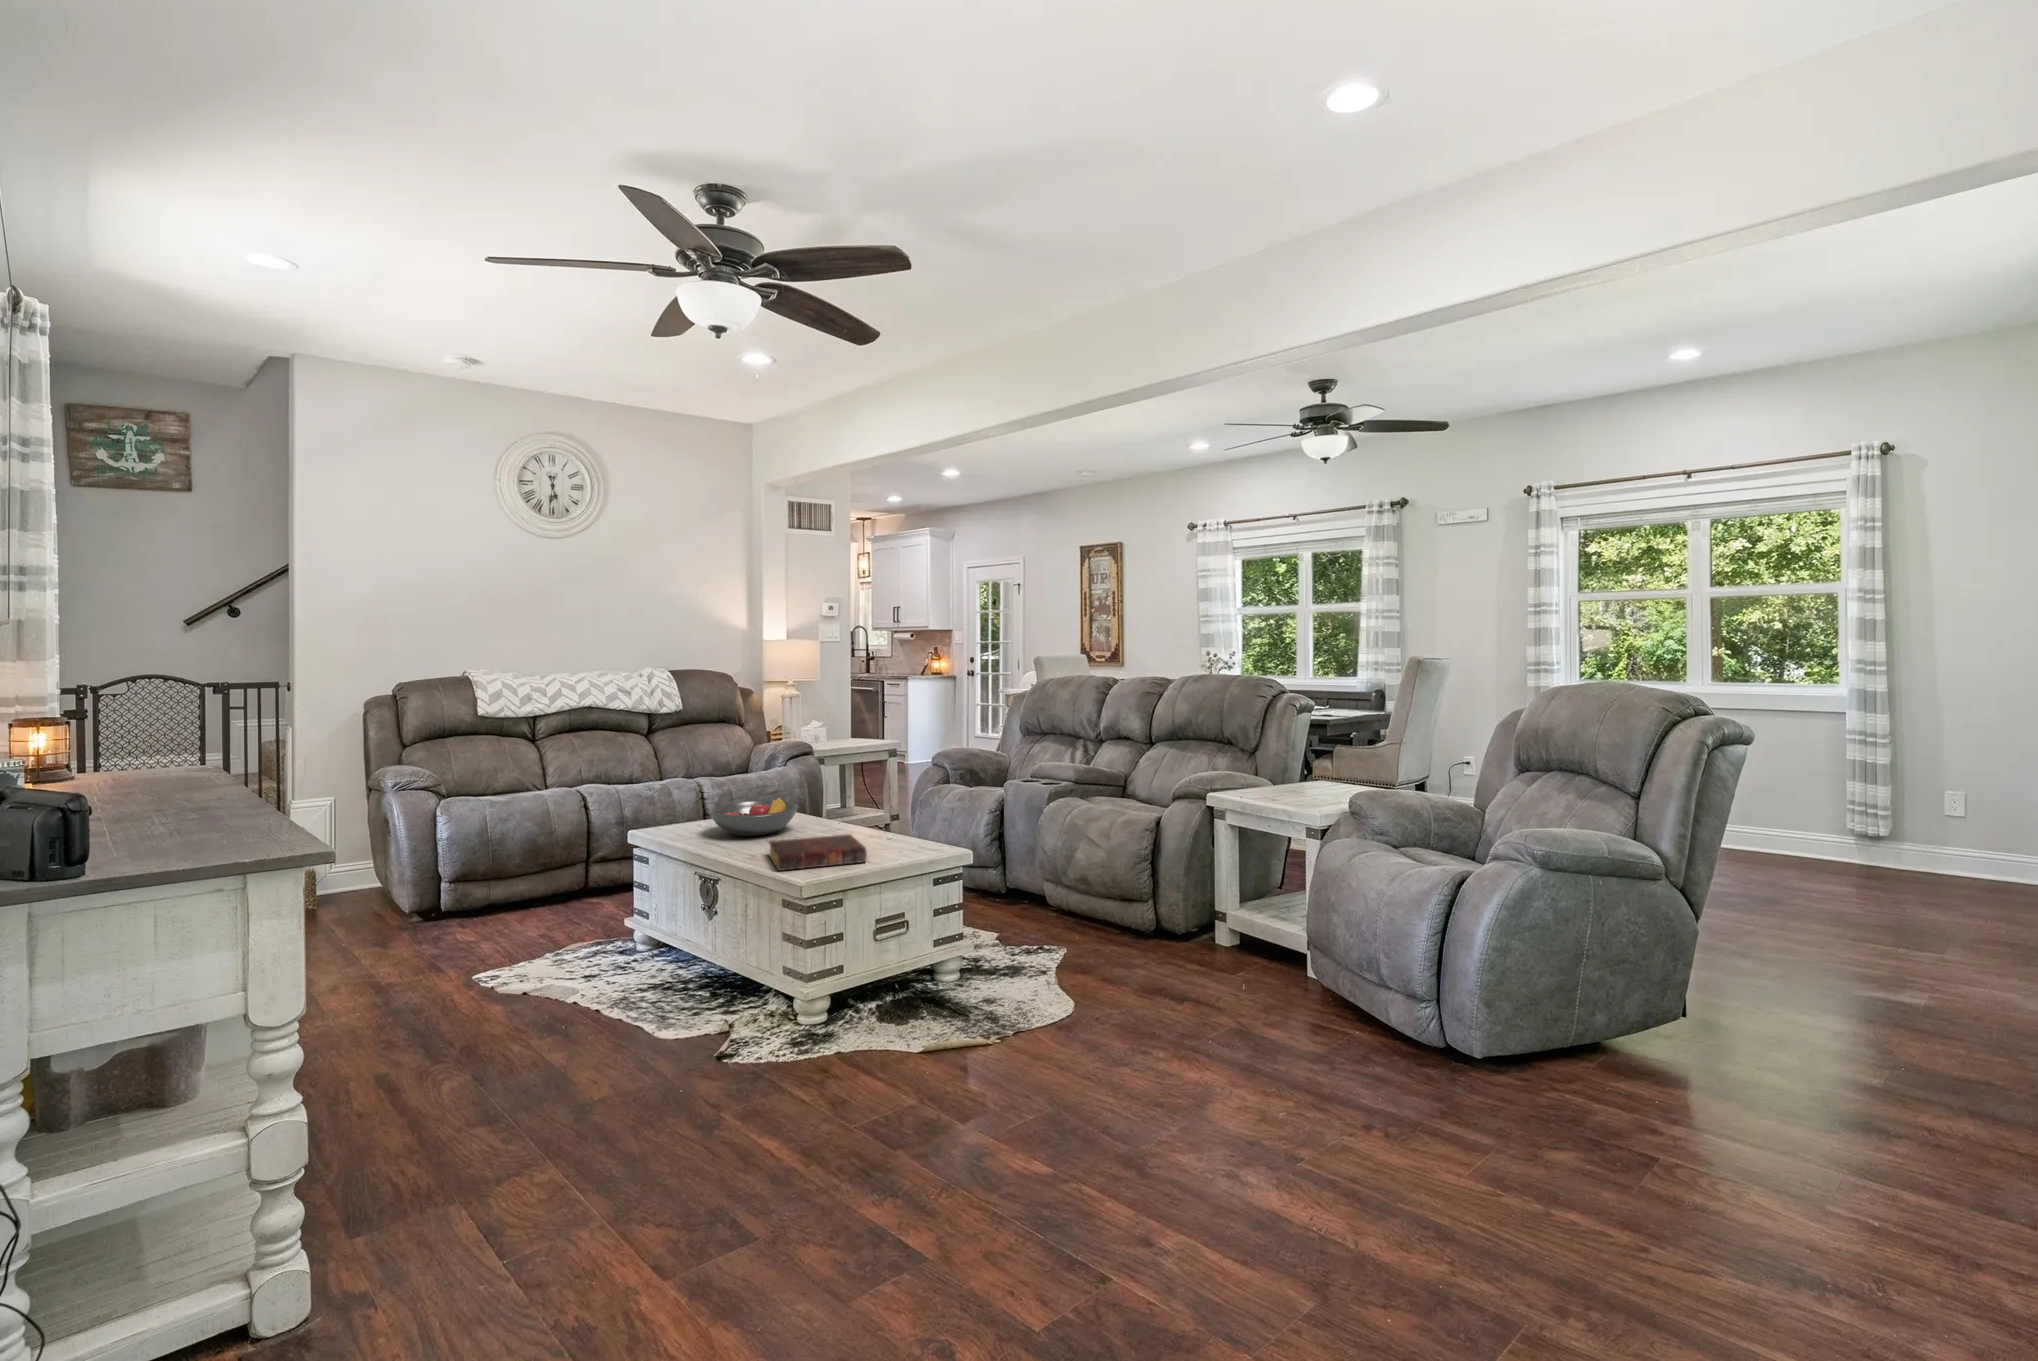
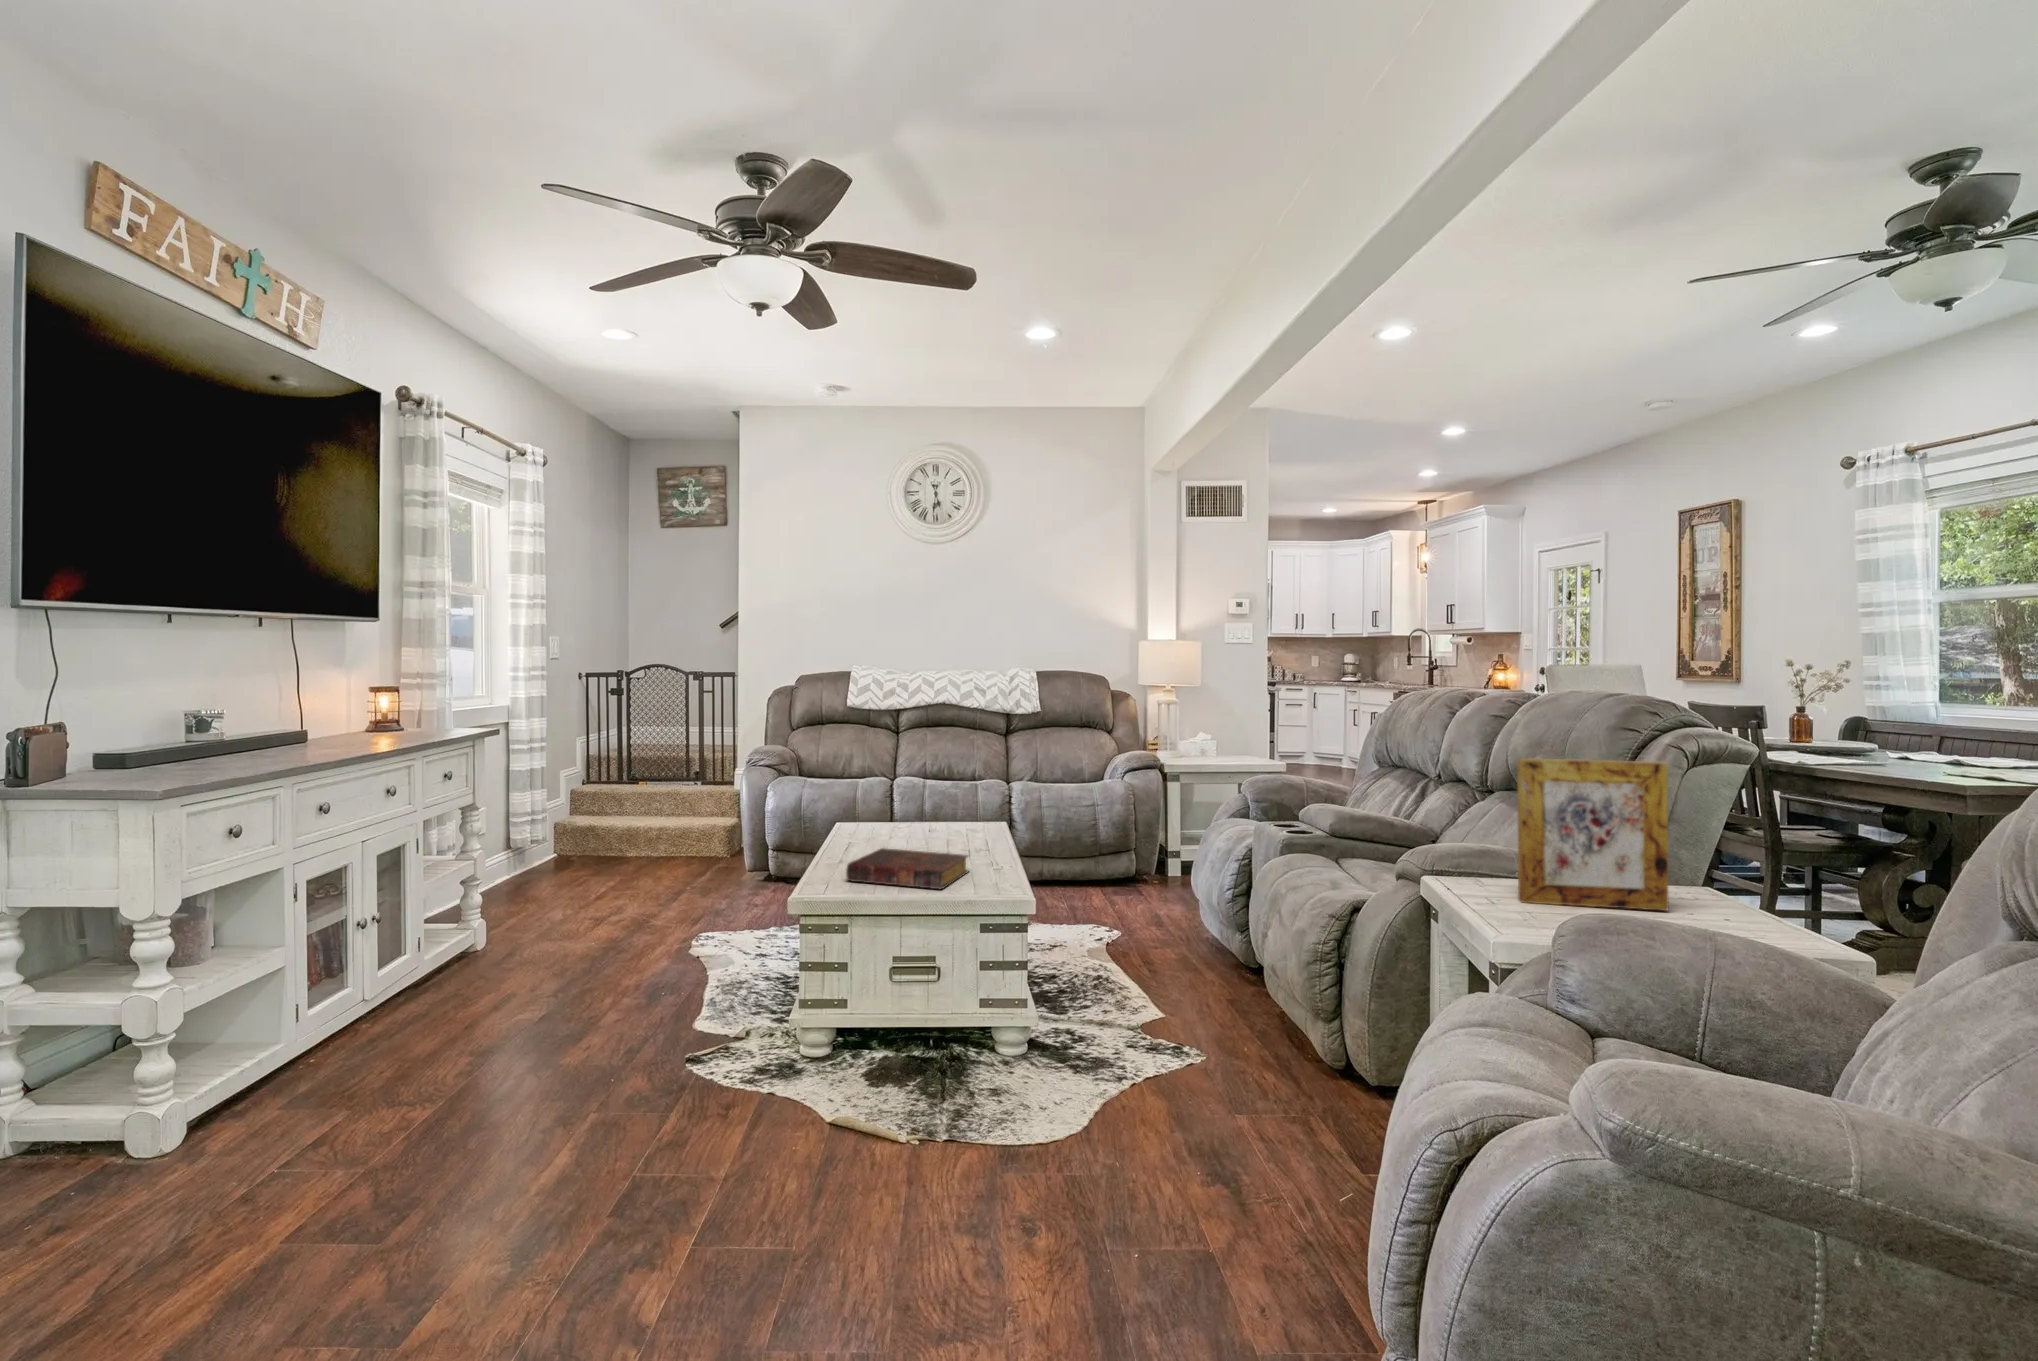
picture frame: none [1245,720,1299,802] -> present [1517,758,1669,911]
fruit bowl: present [709,797,798,836] -> none [878,804,975,843]

